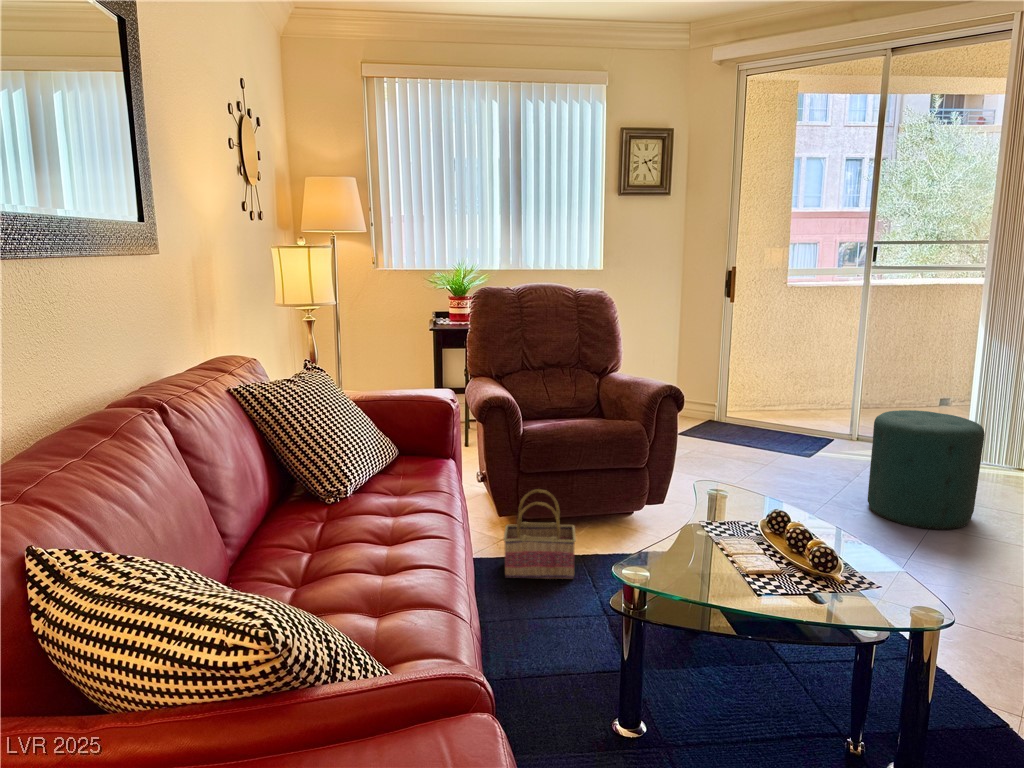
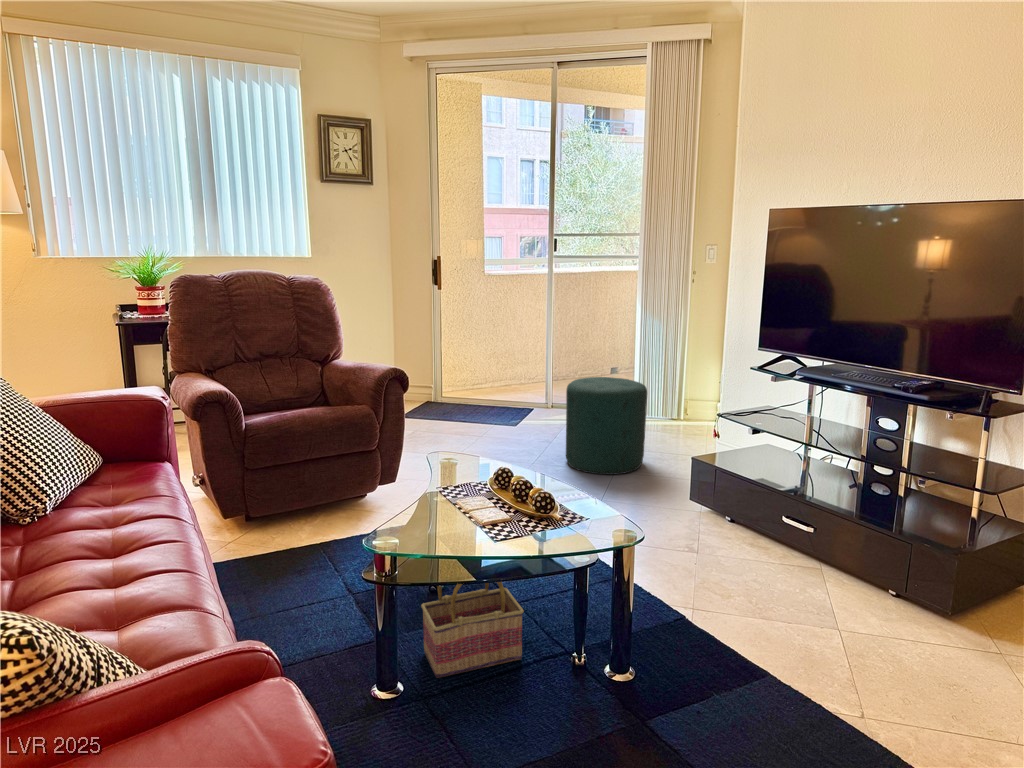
basket: present [504,489,576,579] -> present [421,582,524,678]

